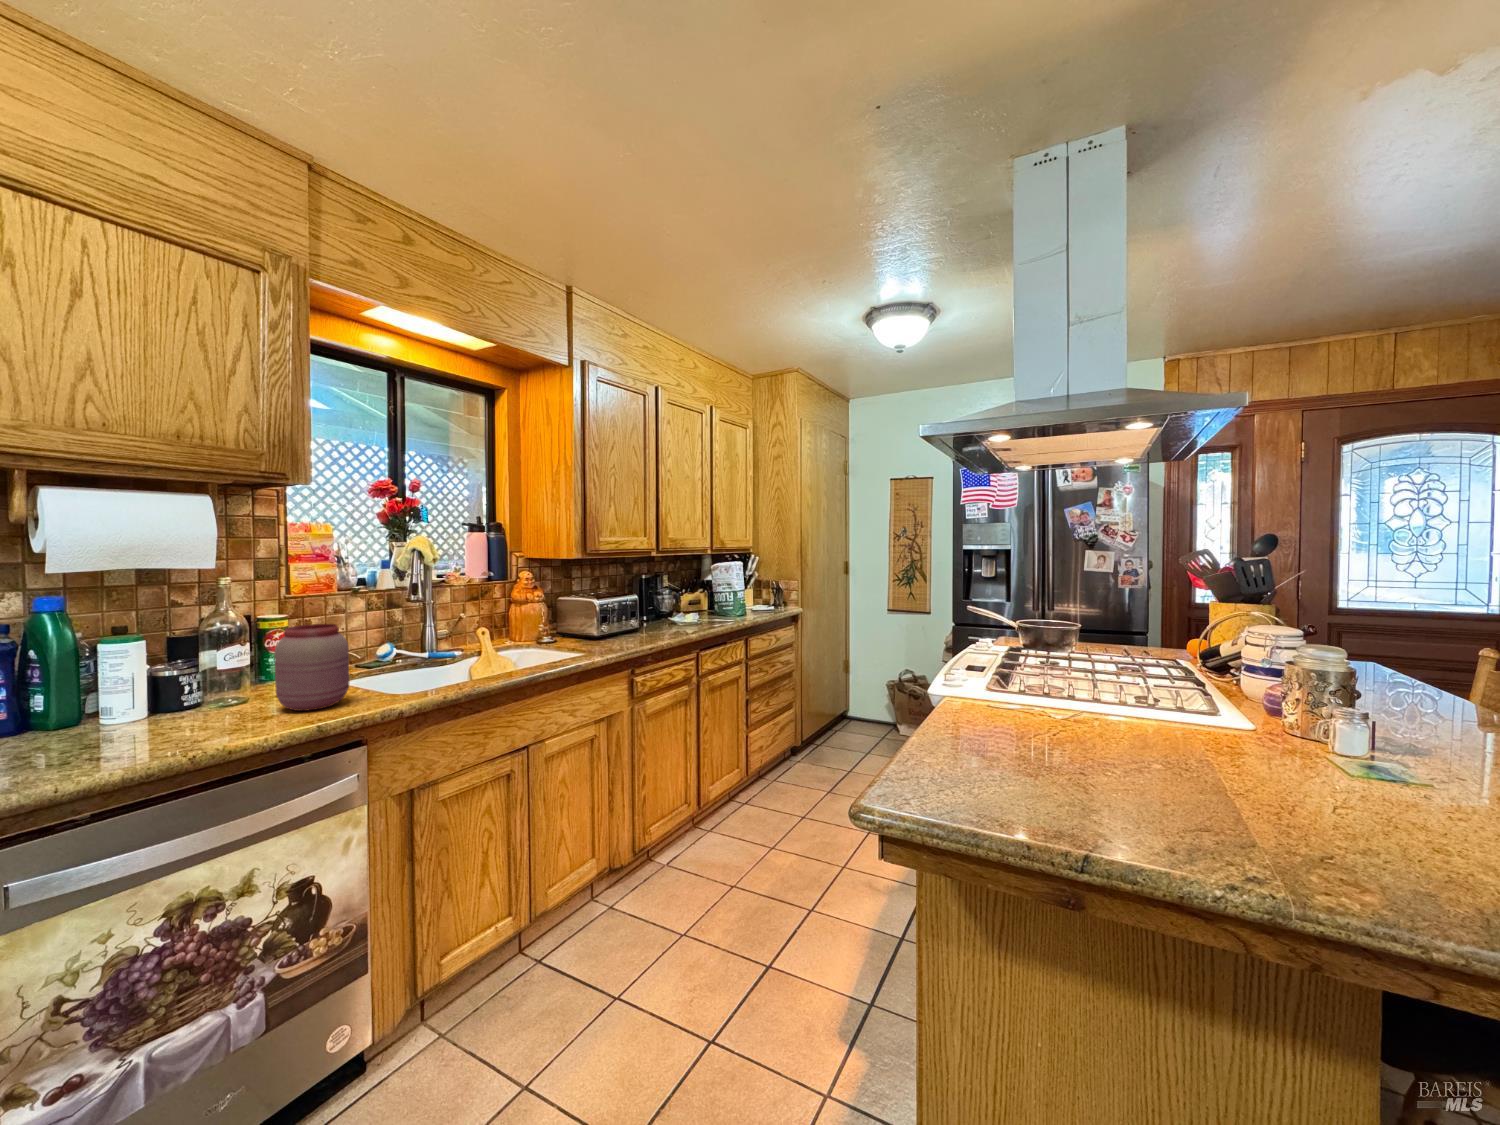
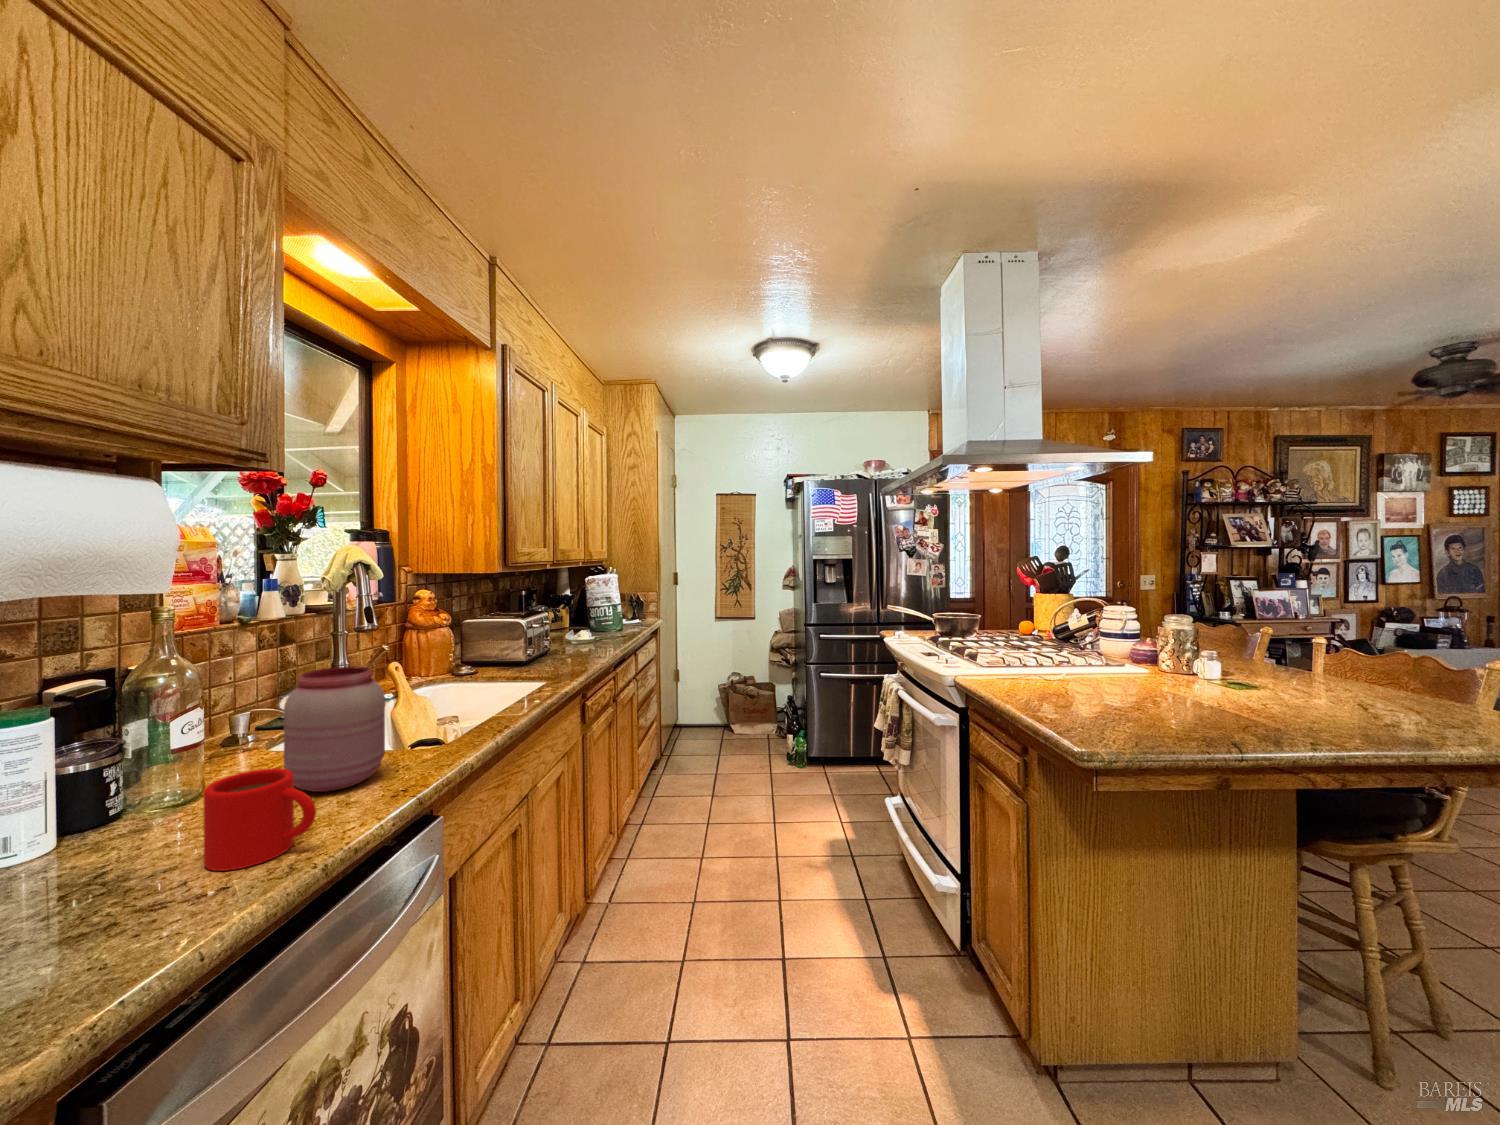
mug: none [159,685,222,745] -> present [203,768,316,871]

